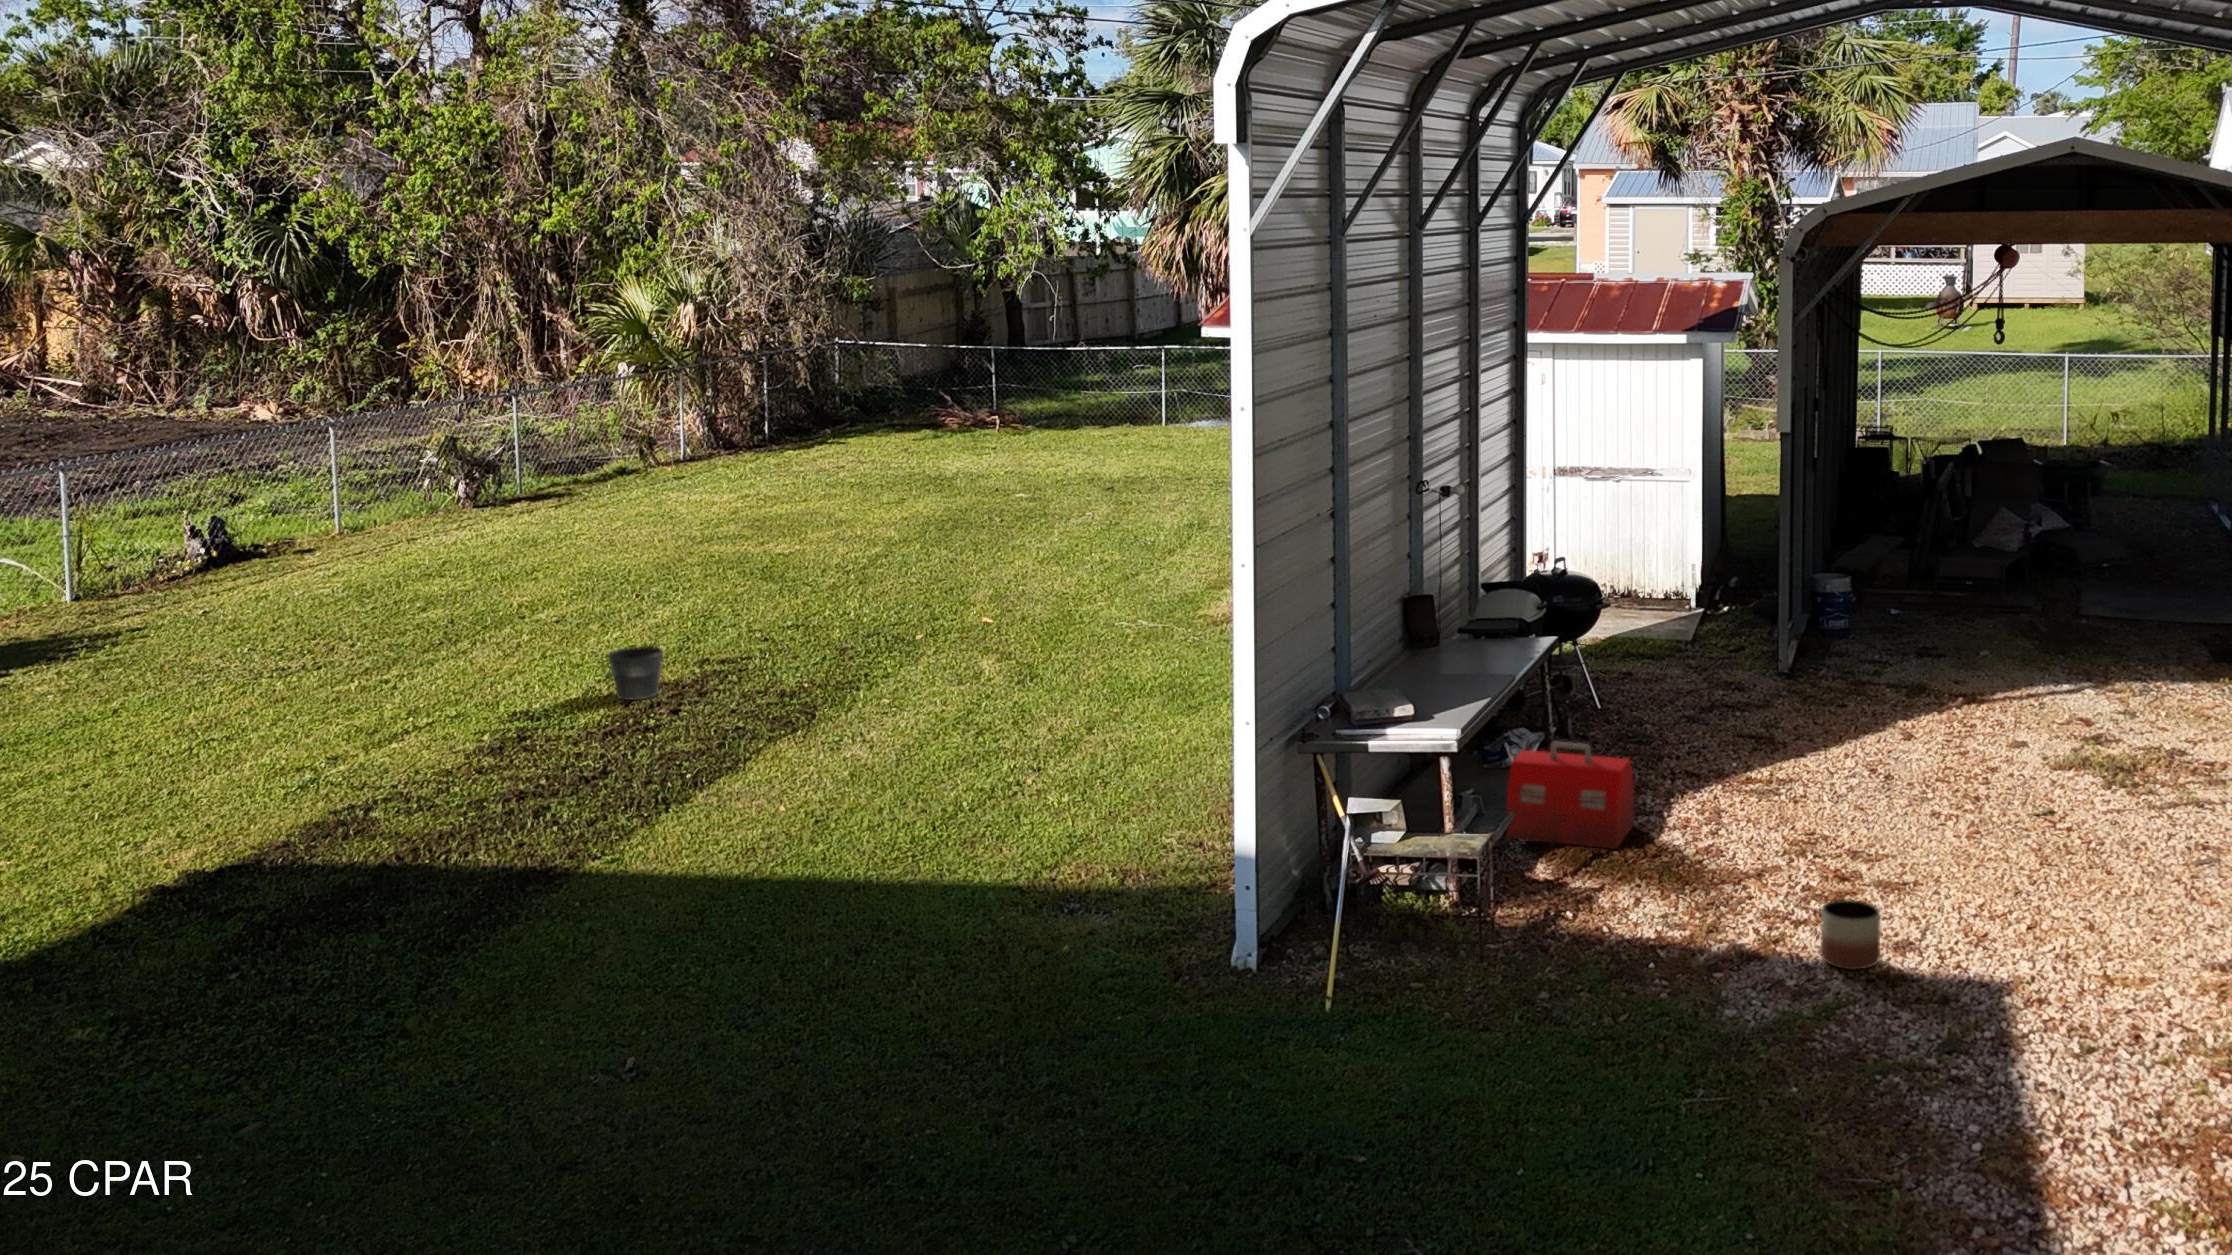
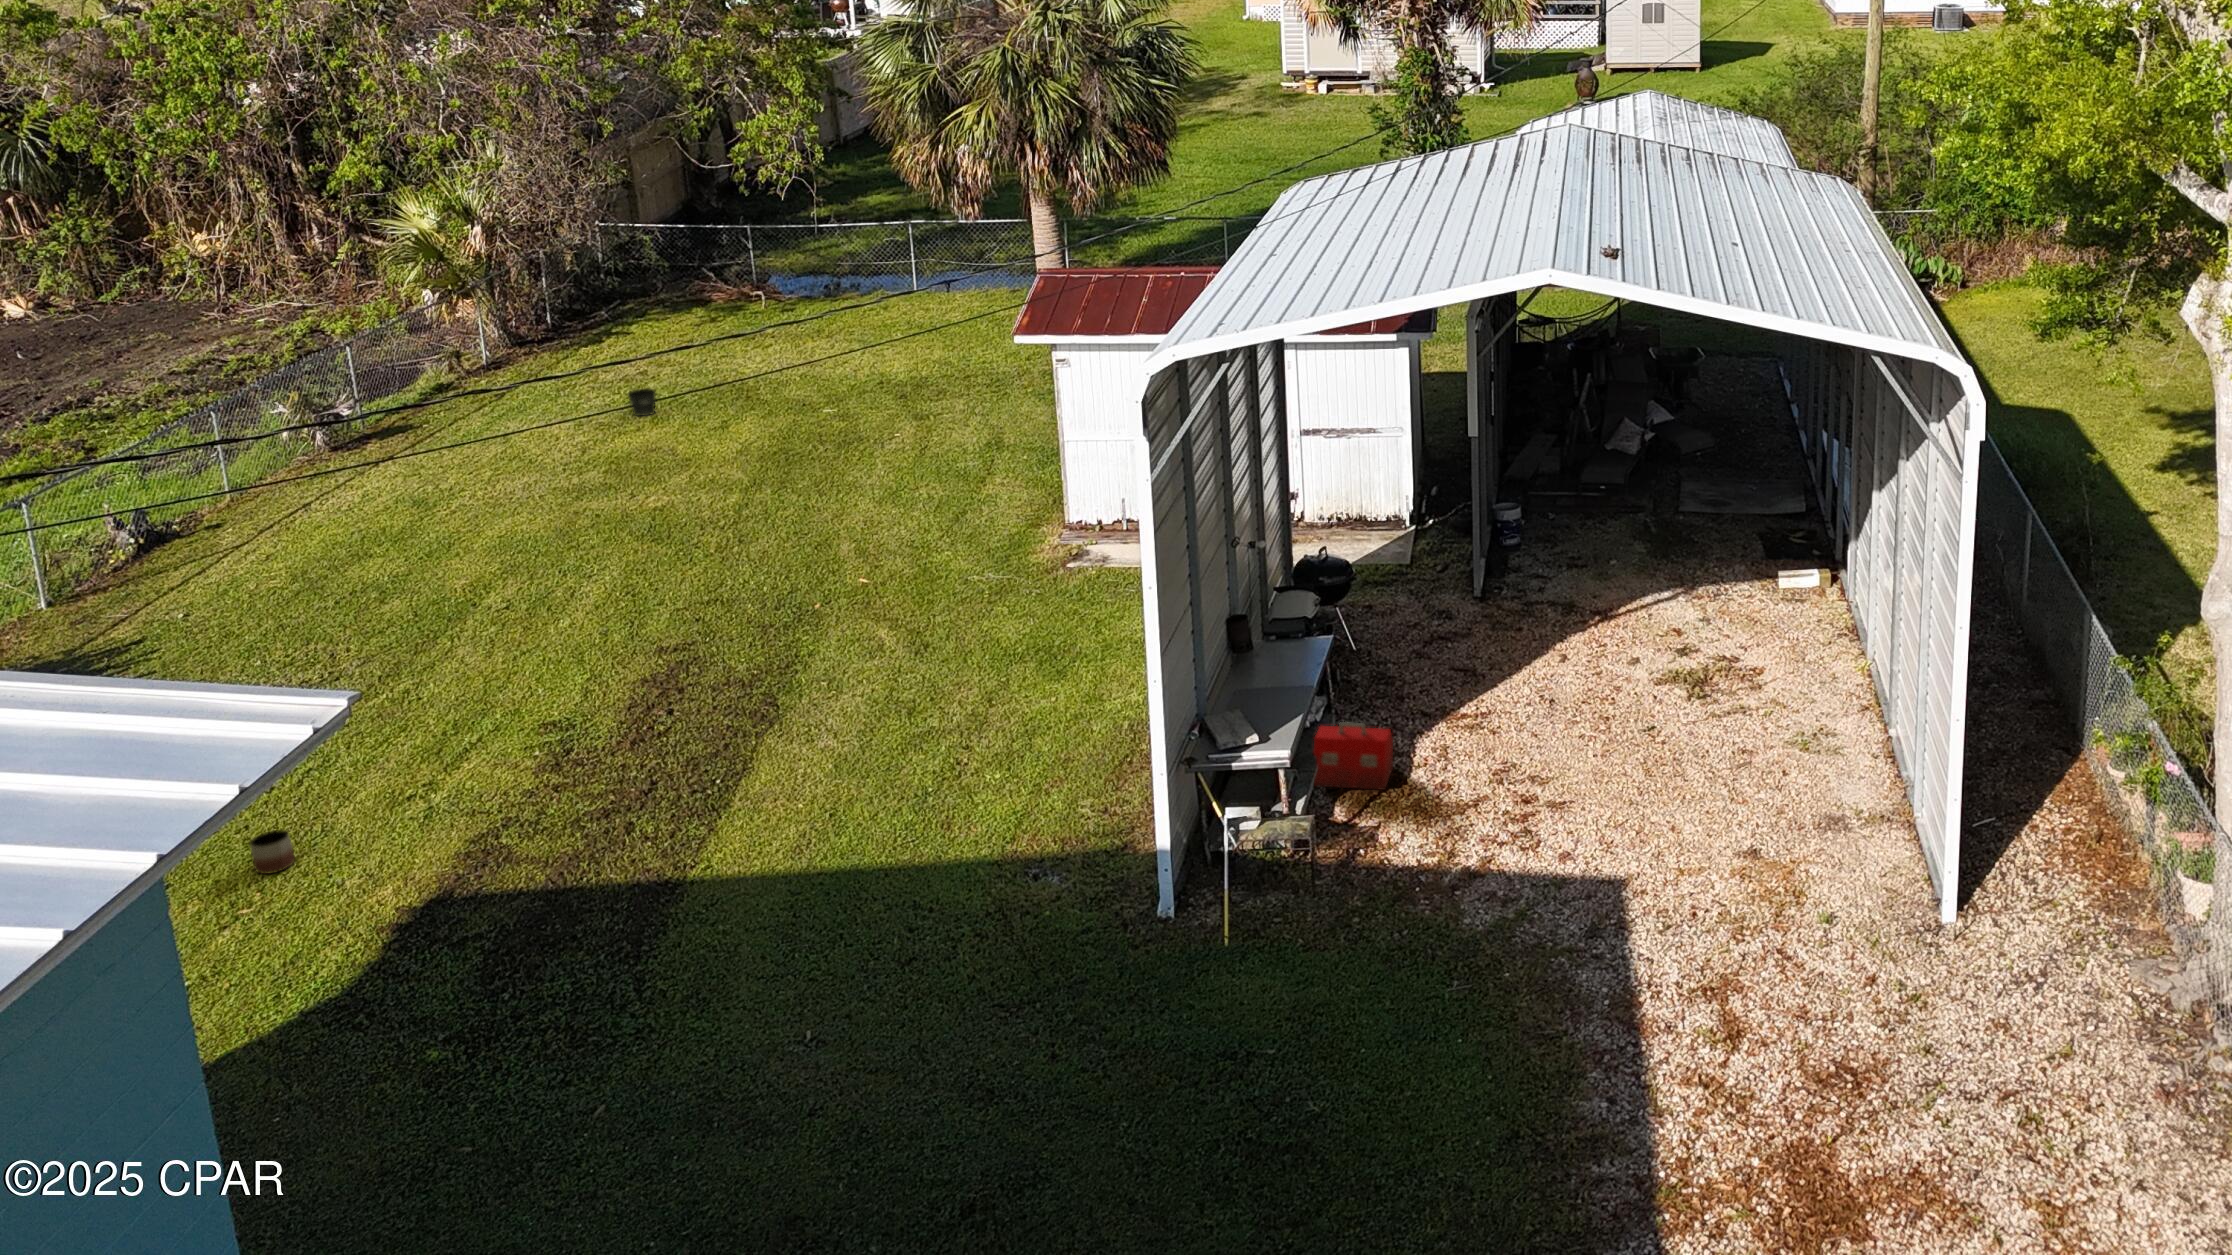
bucket: present [604,646,663,700] -> present [628,388,656,416]
planter: present [1821,900,1880,970] -> present [250,830,295,874]

